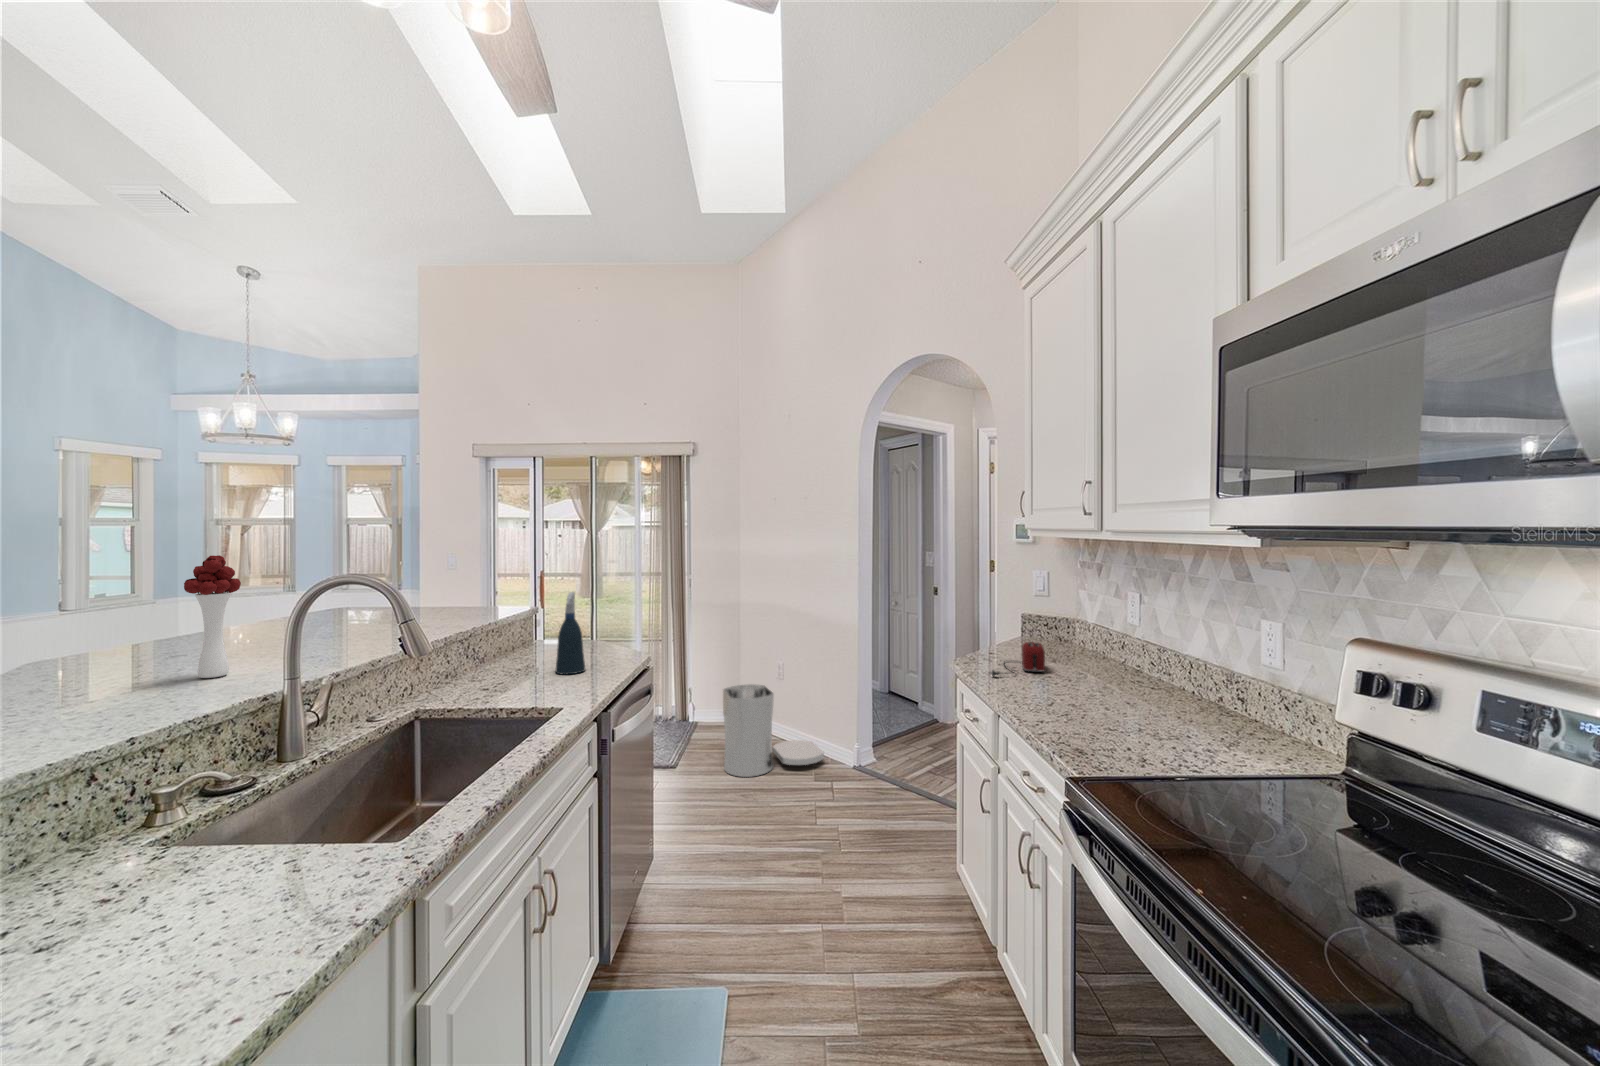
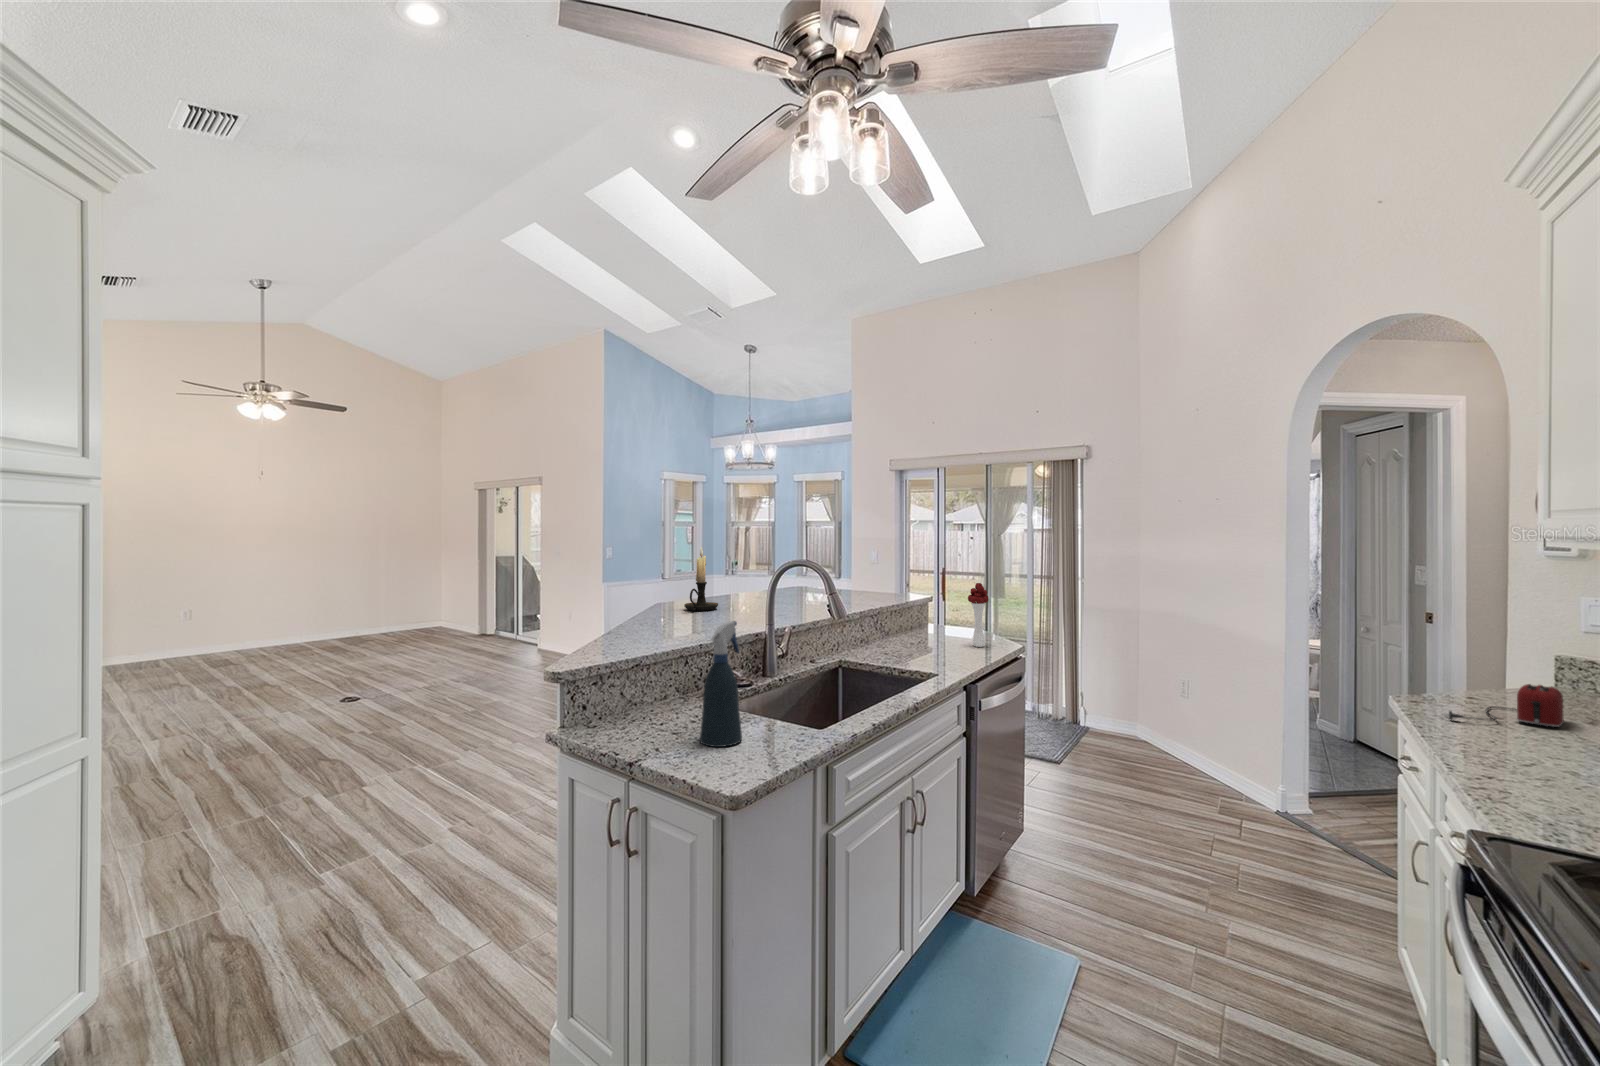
candle holder: none [91,552,178,665] -> present [684,547,718,611]
flower bouquet: present [184,555,241,678] -> present [968,583,988,647]
spray bottle: present [555,592,585,674] -> present [700,621,742,747]
trash can: present [723,684,824,777] -> none [1112,695,1241,797]

